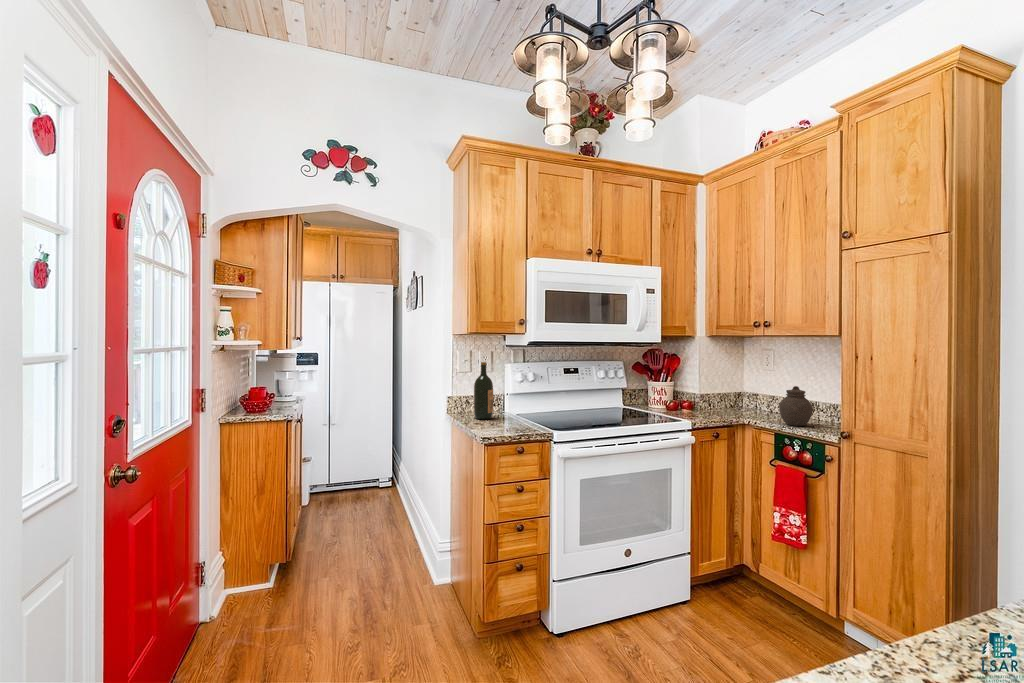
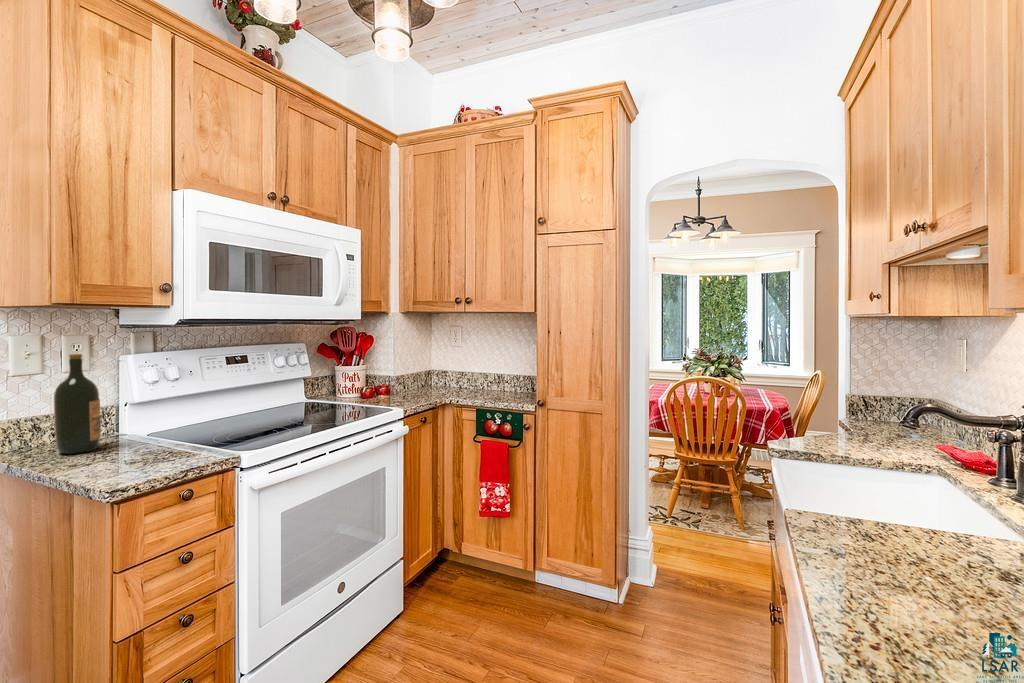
jar: present [779,386,813,426] -> none [477,363,505,400]

